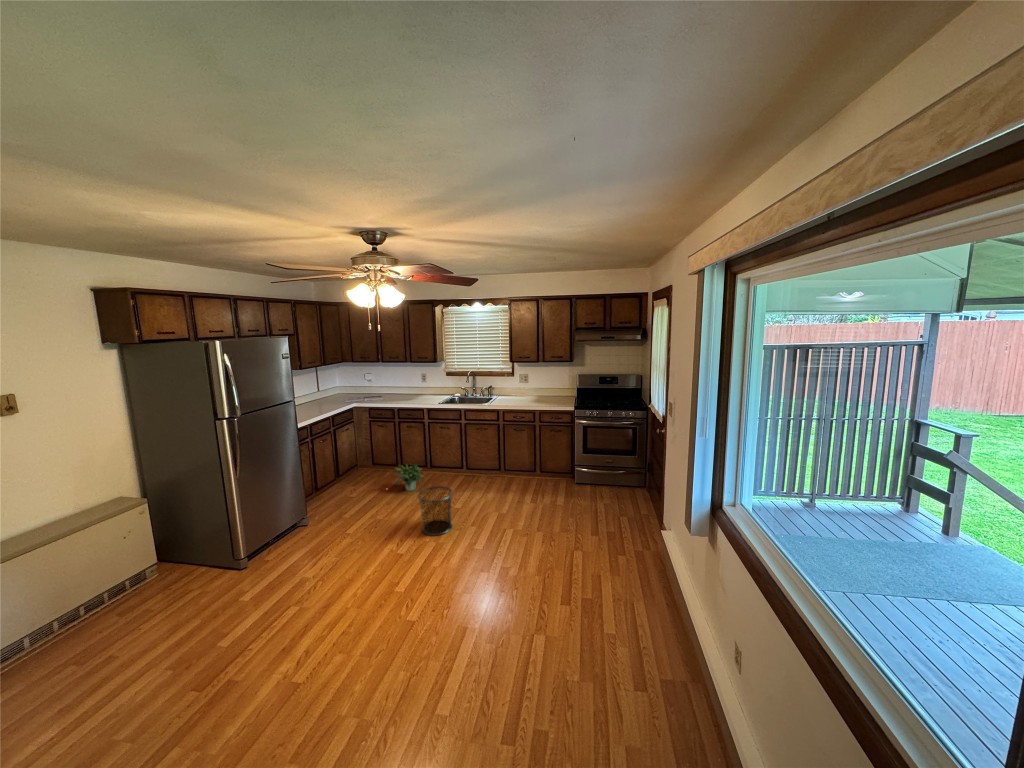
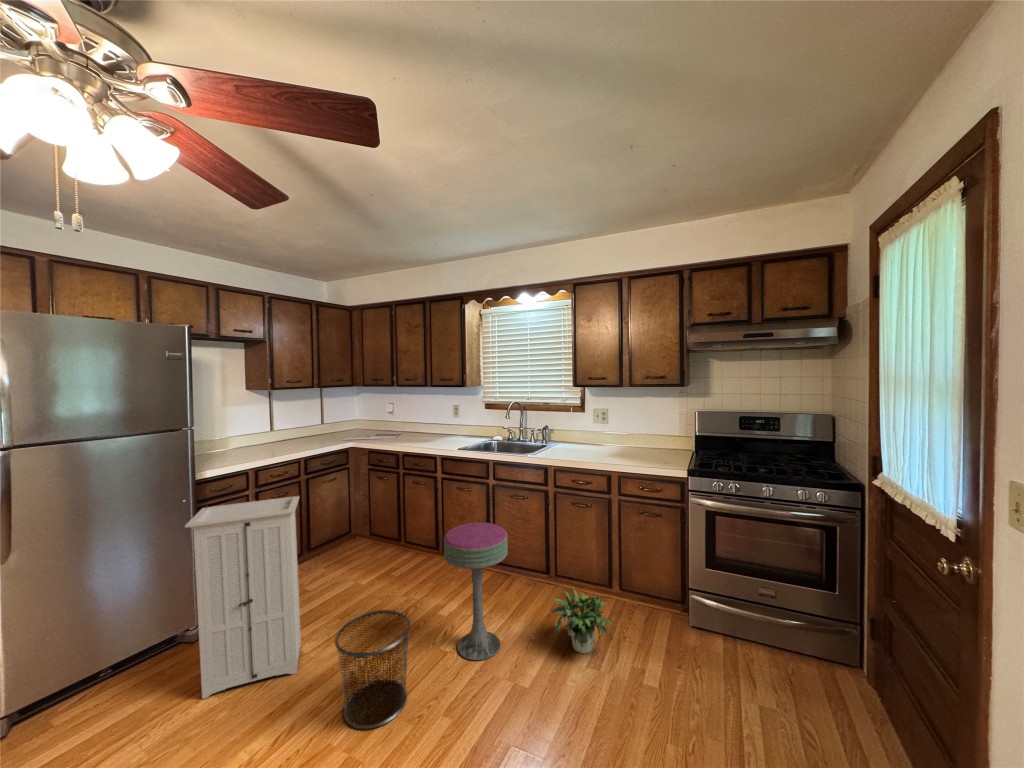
storage cabinet: none [323,434,385,541] -> present [185,494,301,699]
bar stool: none [456,442,490,508] -> present [444,522,508,661]
potted plant: present [395,465,422,491] -> present [533,589,616,653]

